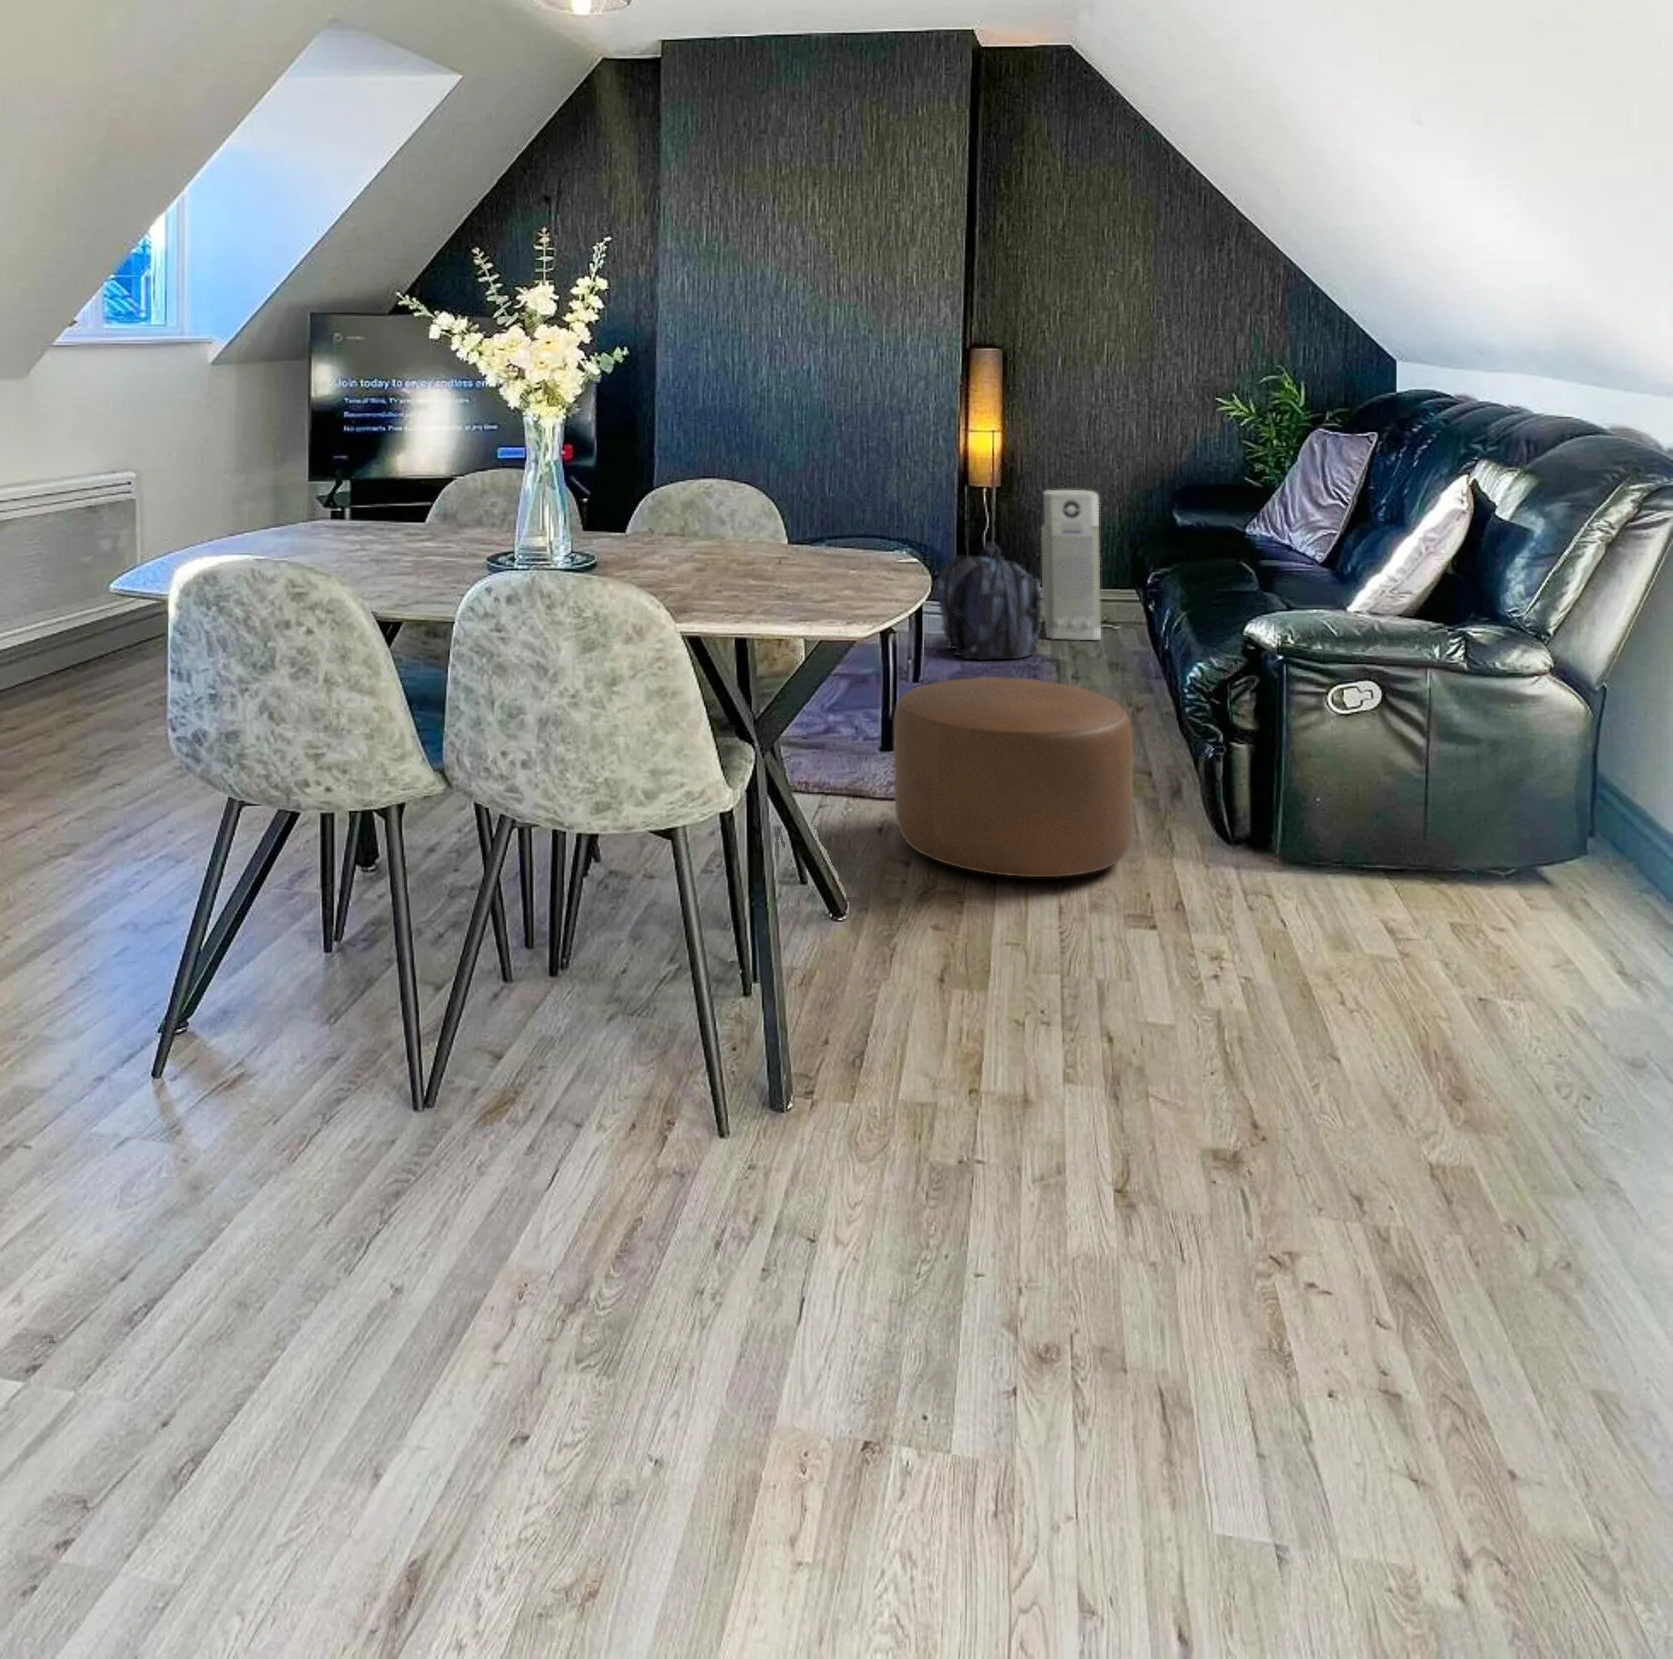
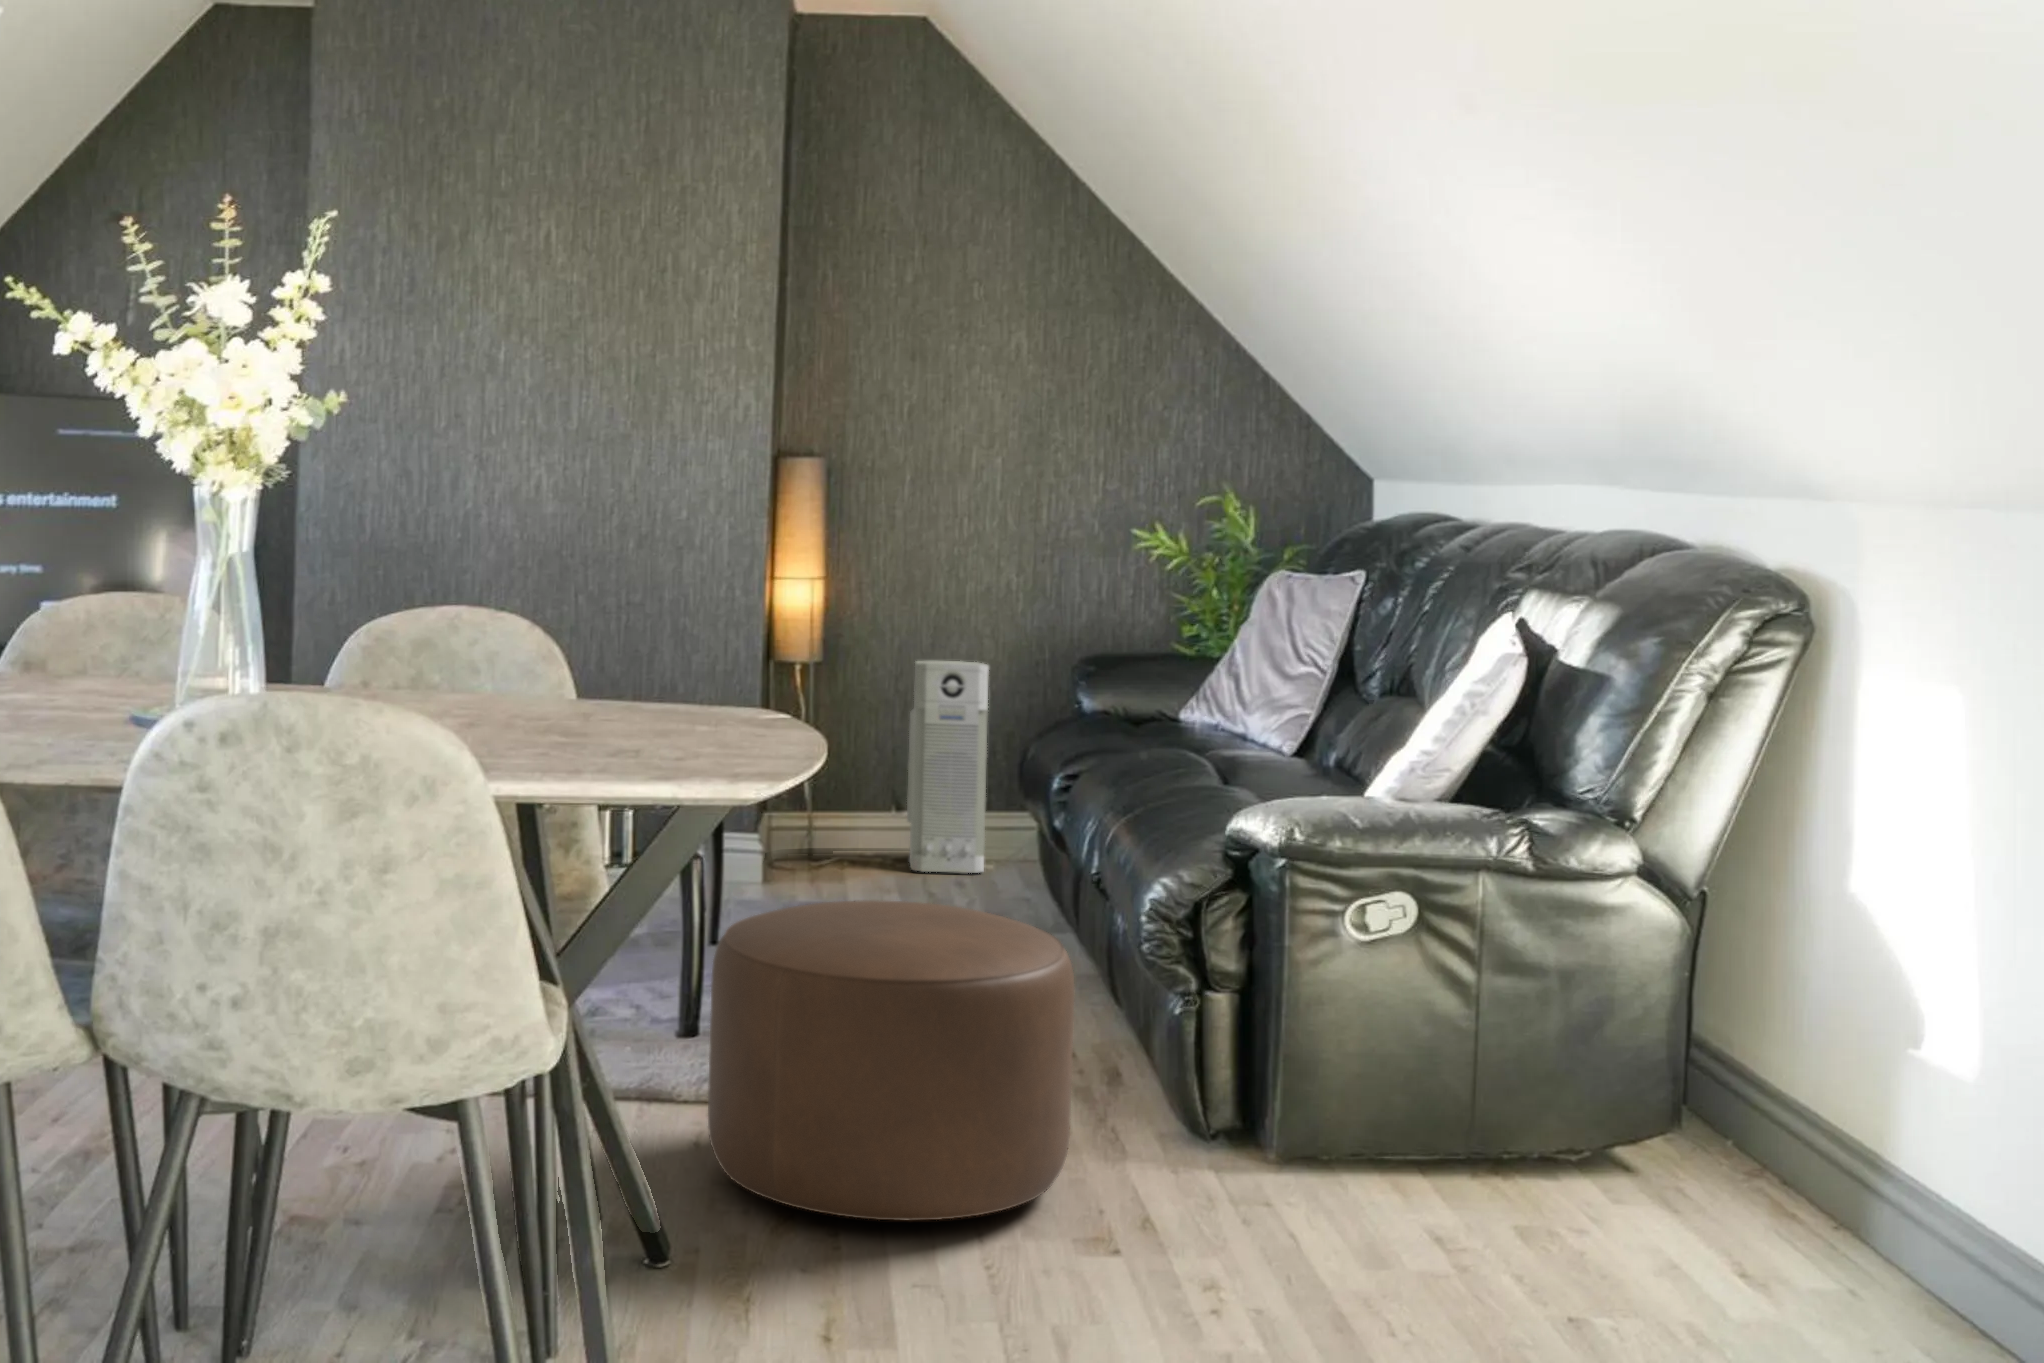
backpack: present [938,542,1042,660] -> none [768,727,910,899]

